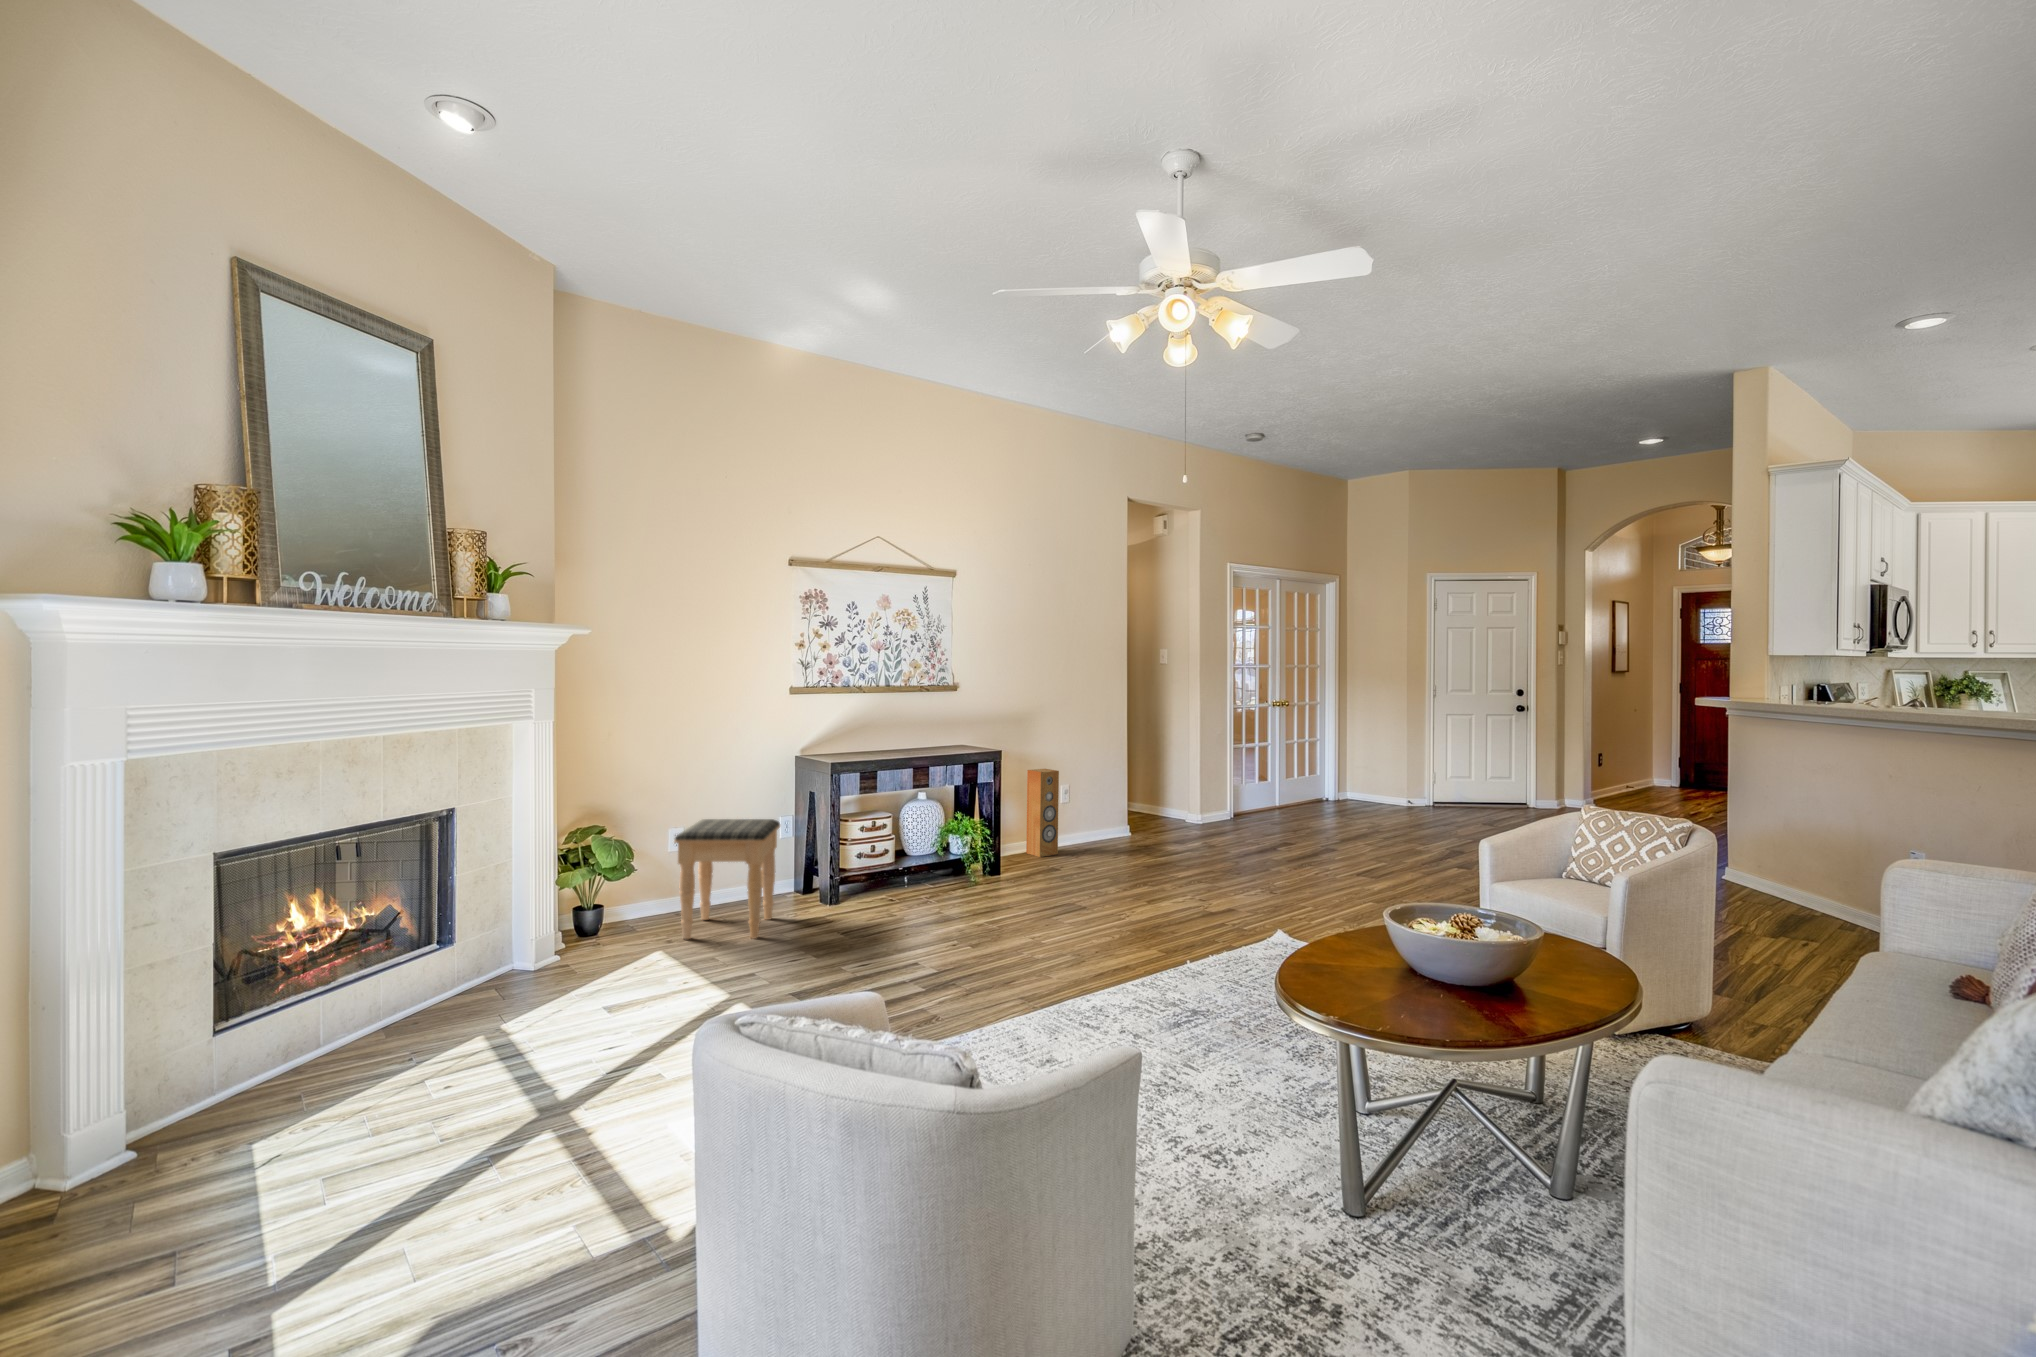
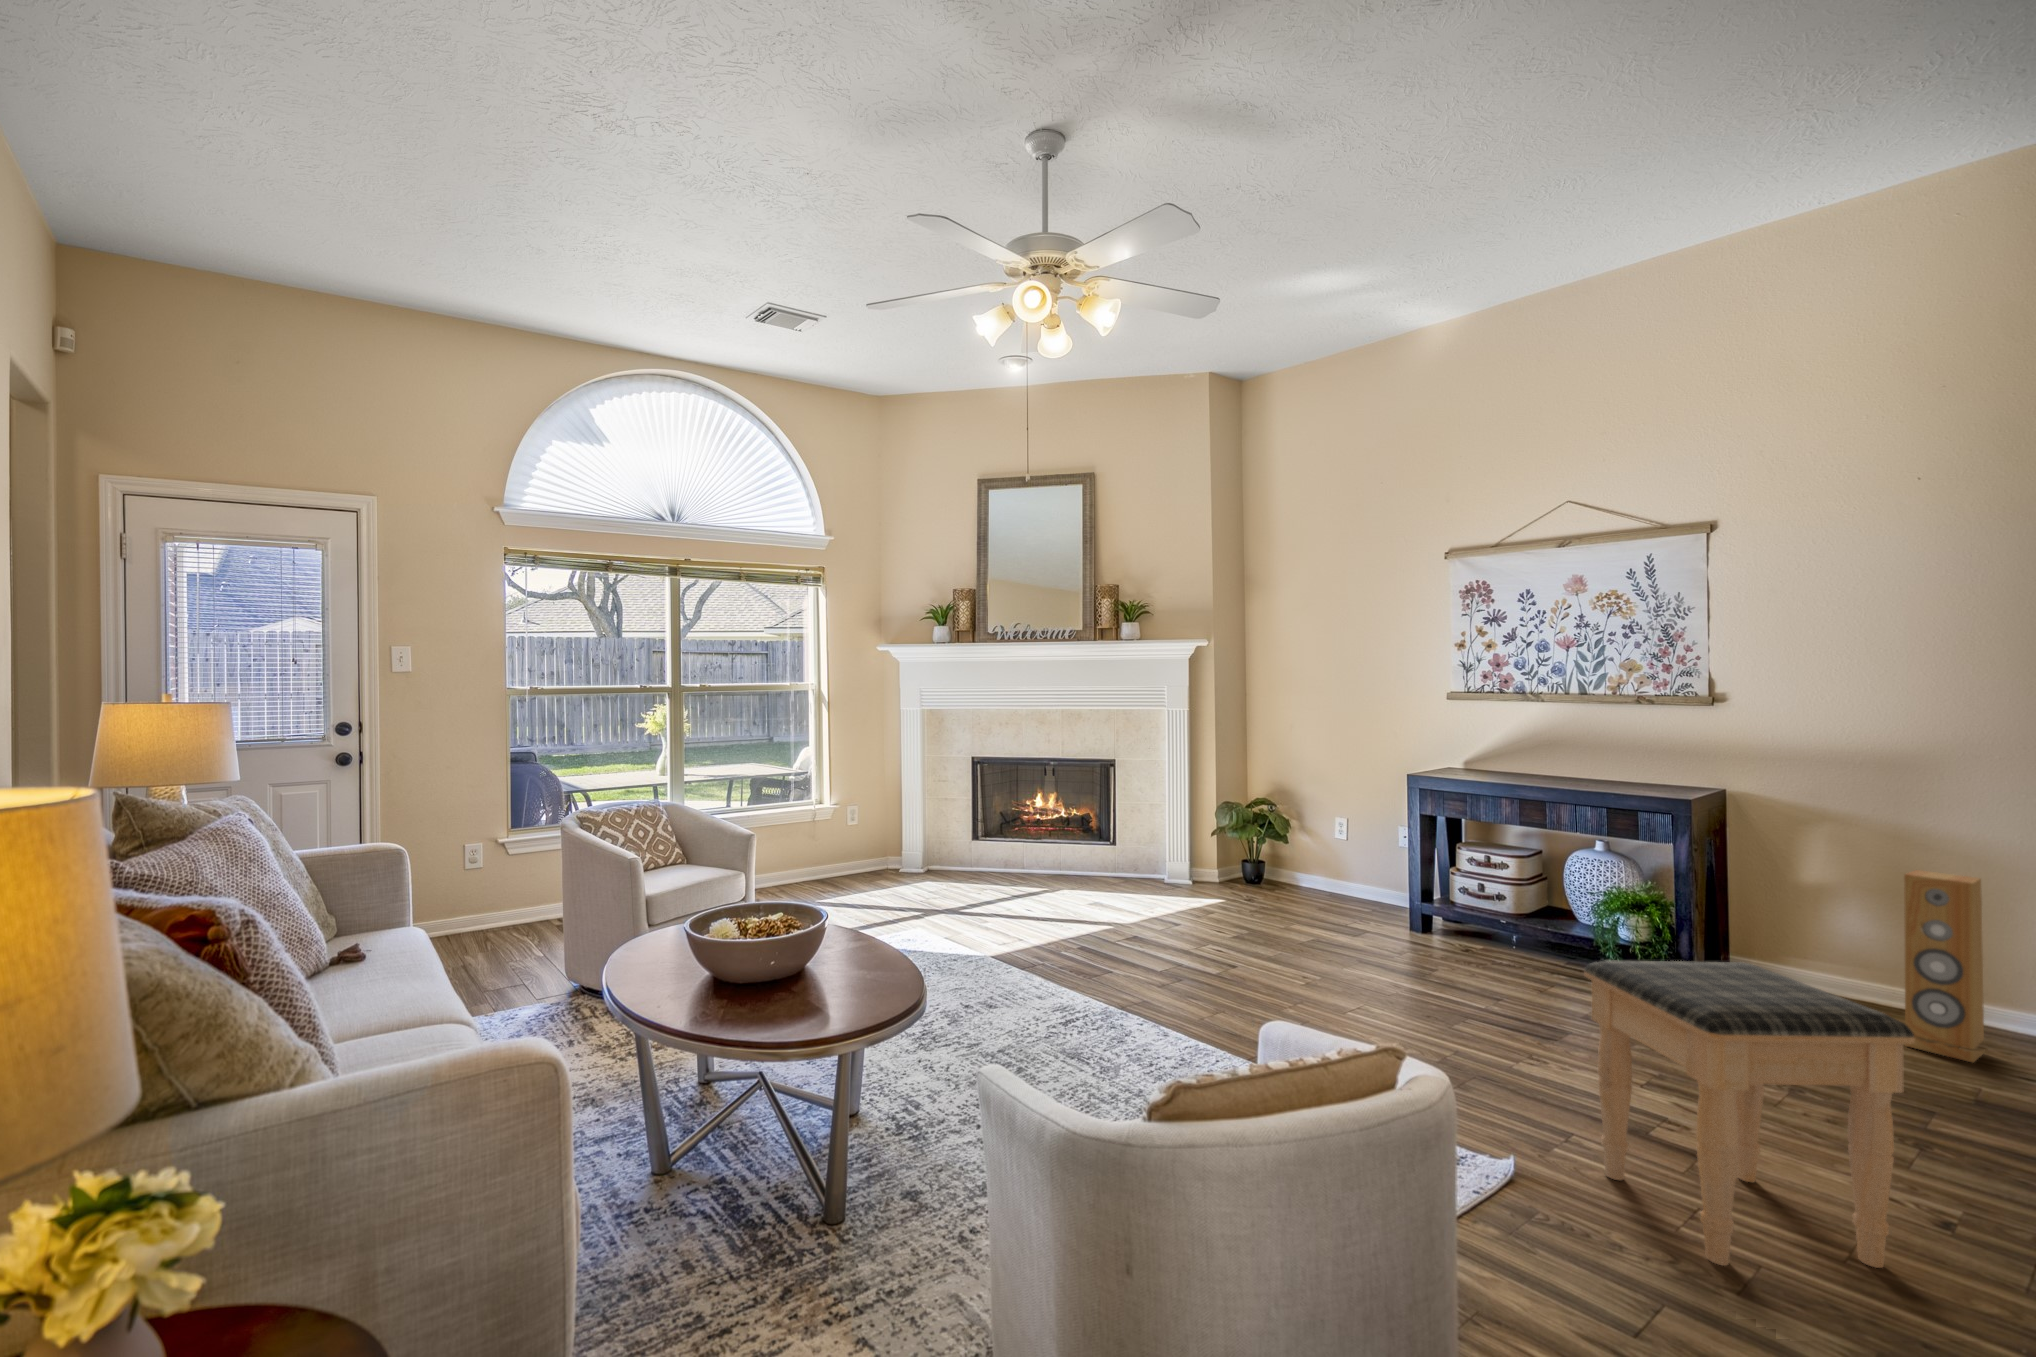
footstool: present [674,819,780,939] -> present [1584,960,1915,1268]

